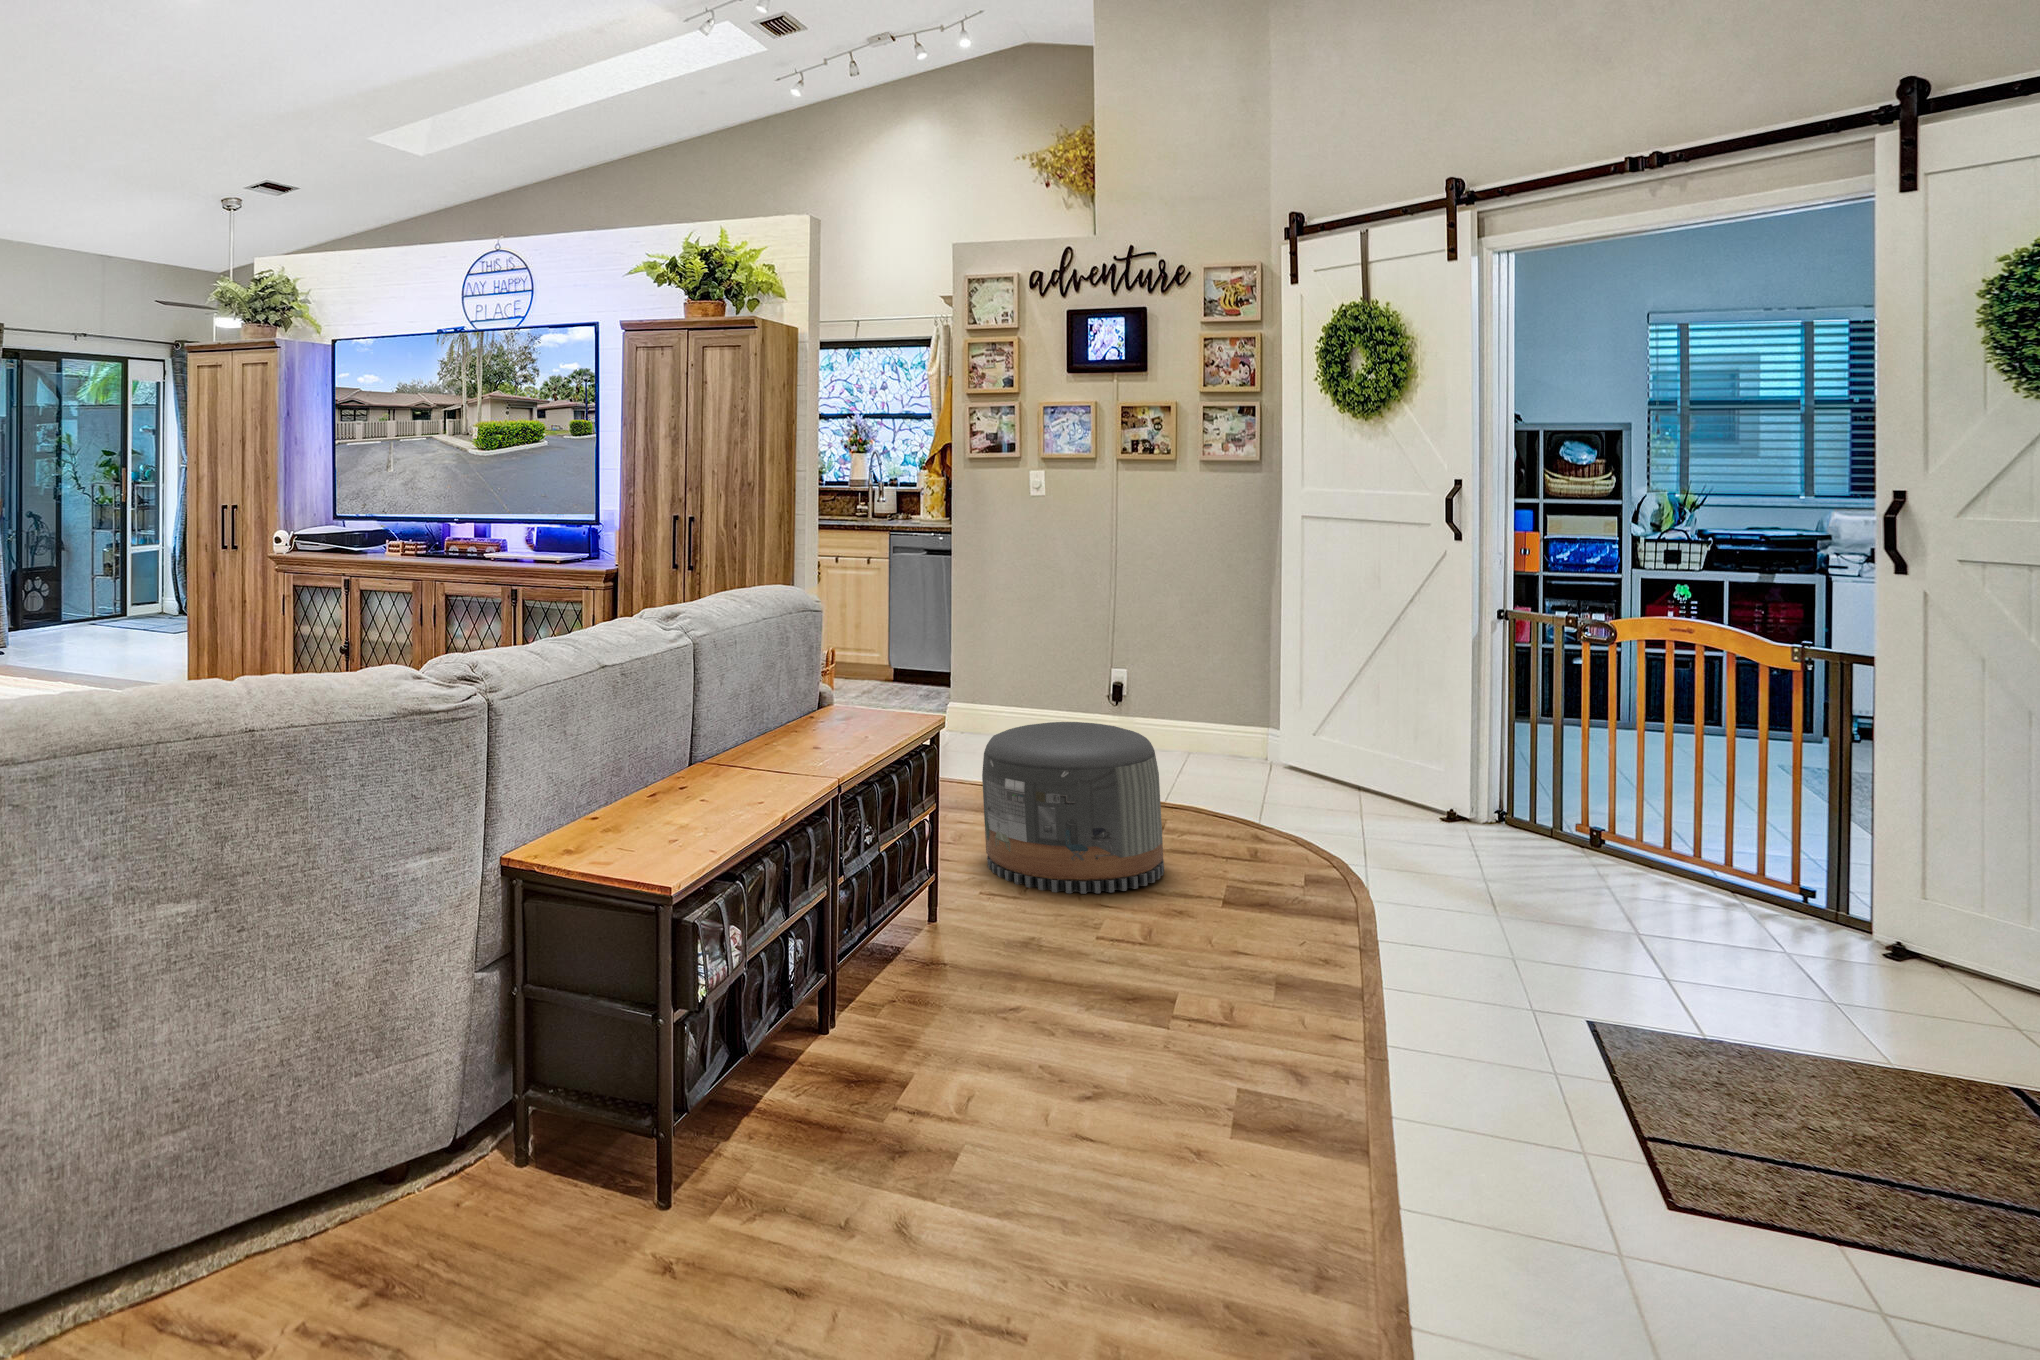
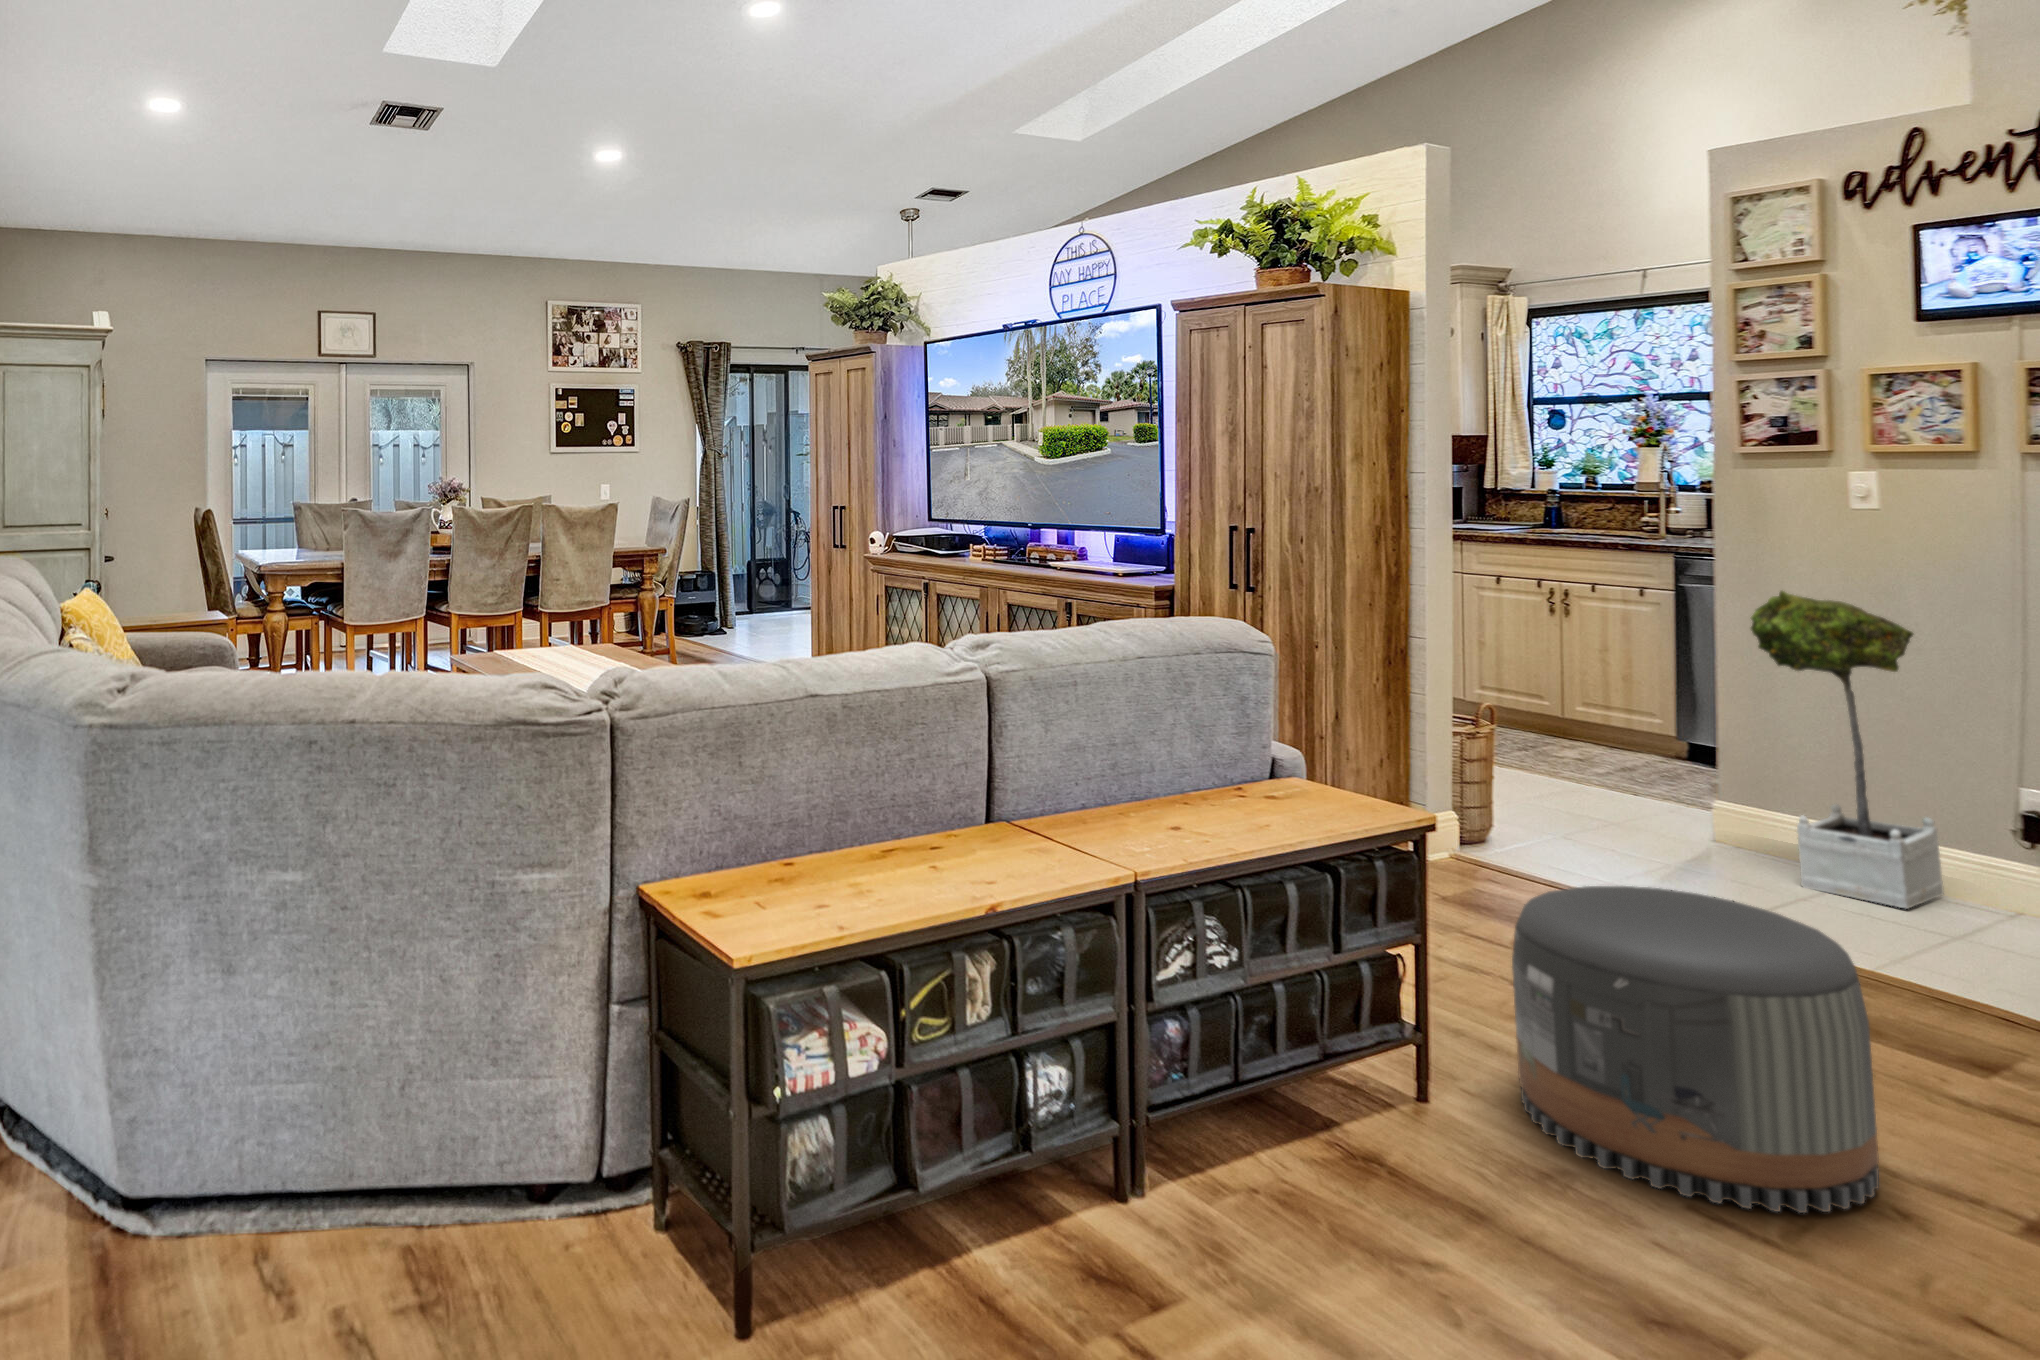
potted tree: none [985,544,1077,741] -> present [1751,591,1944,909]

